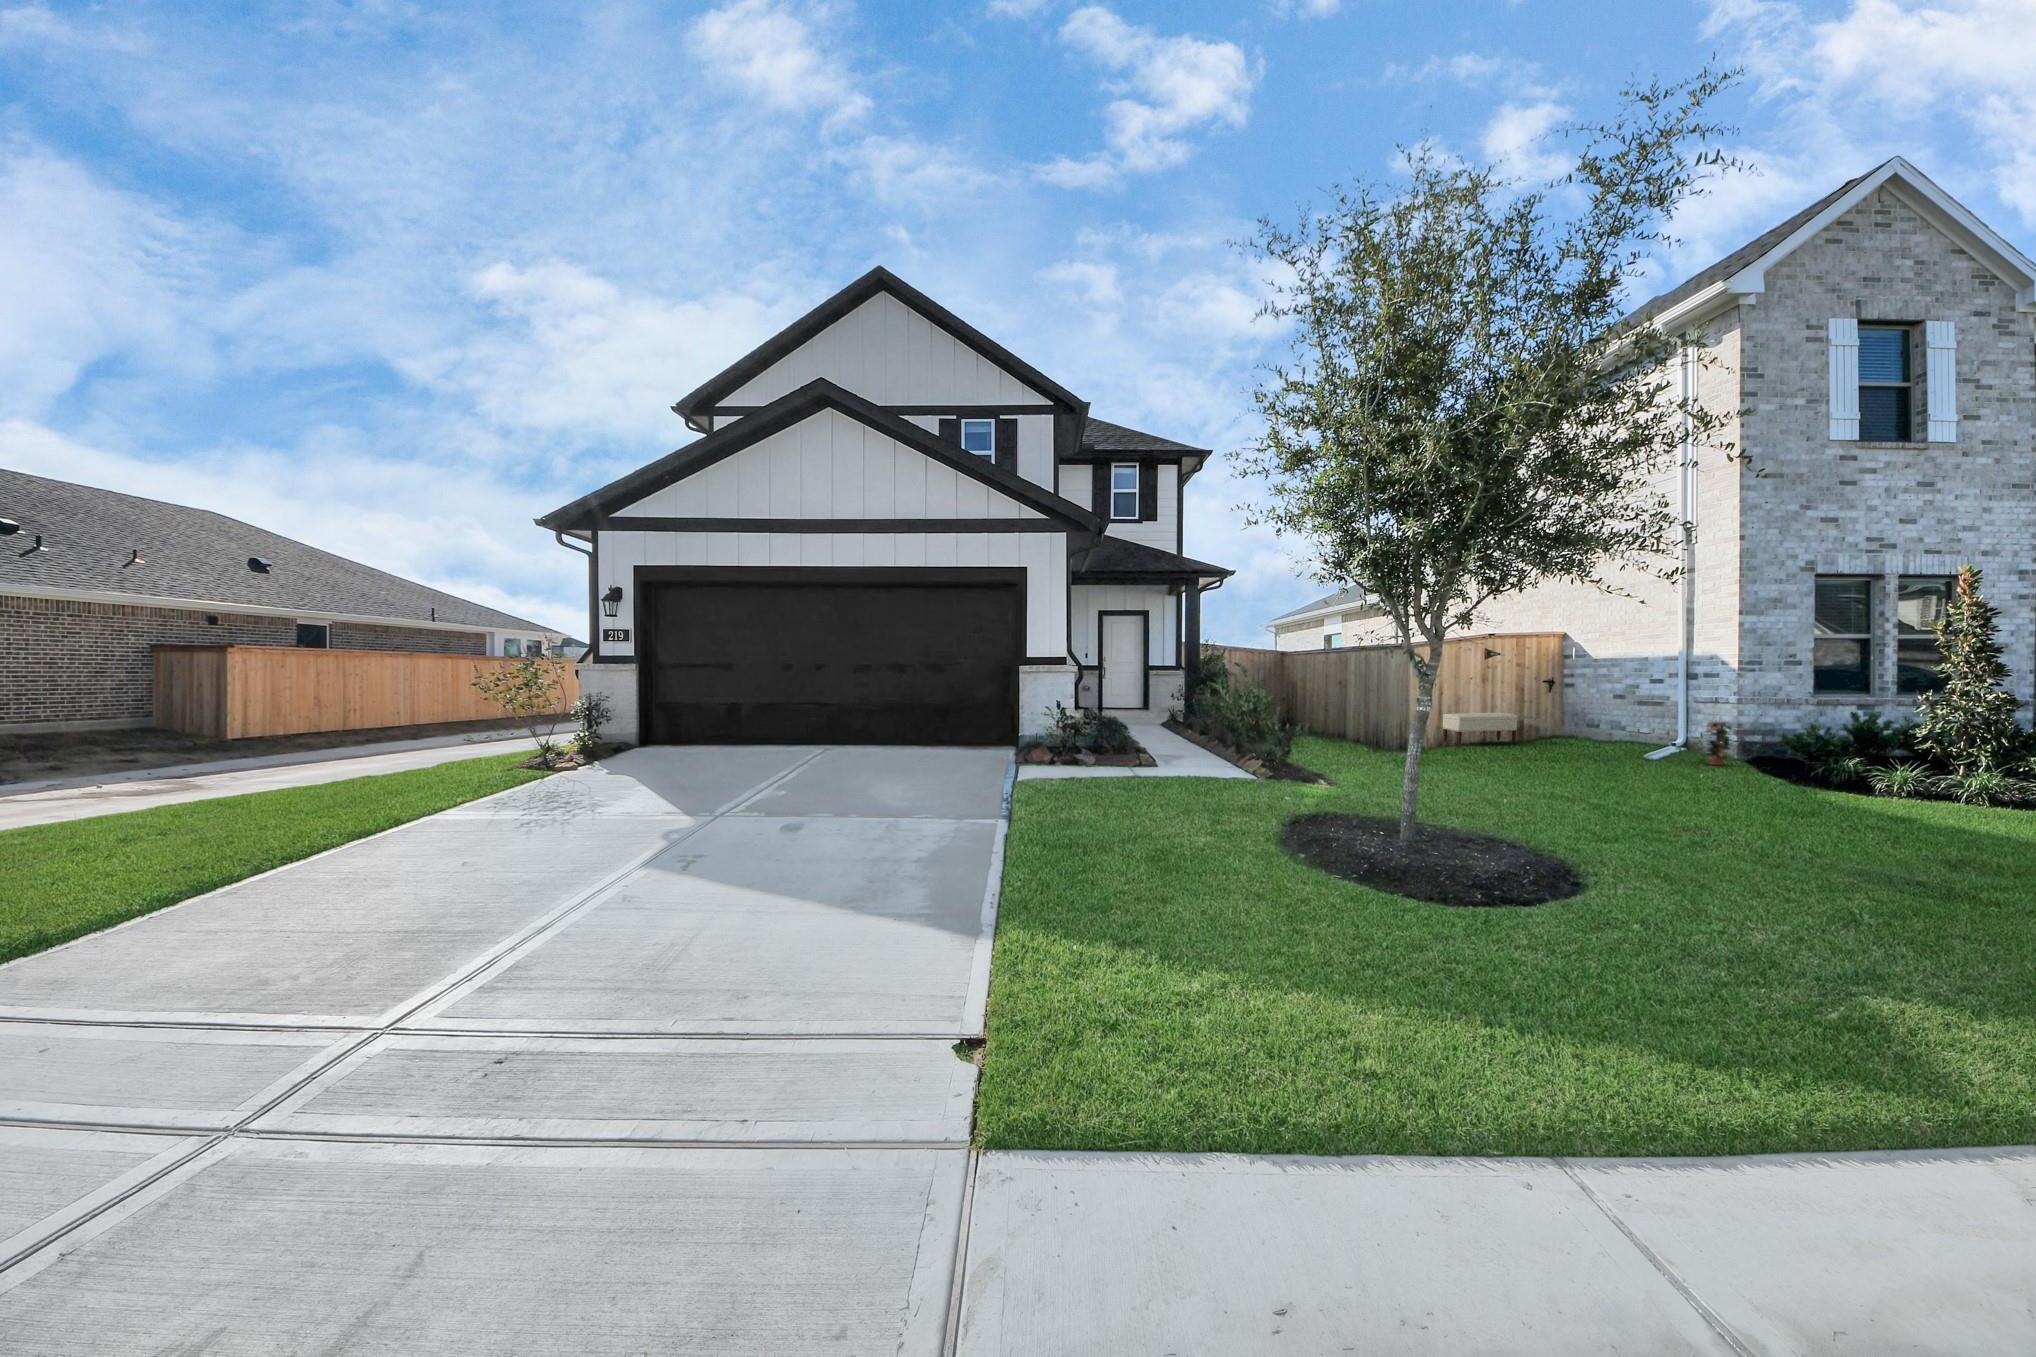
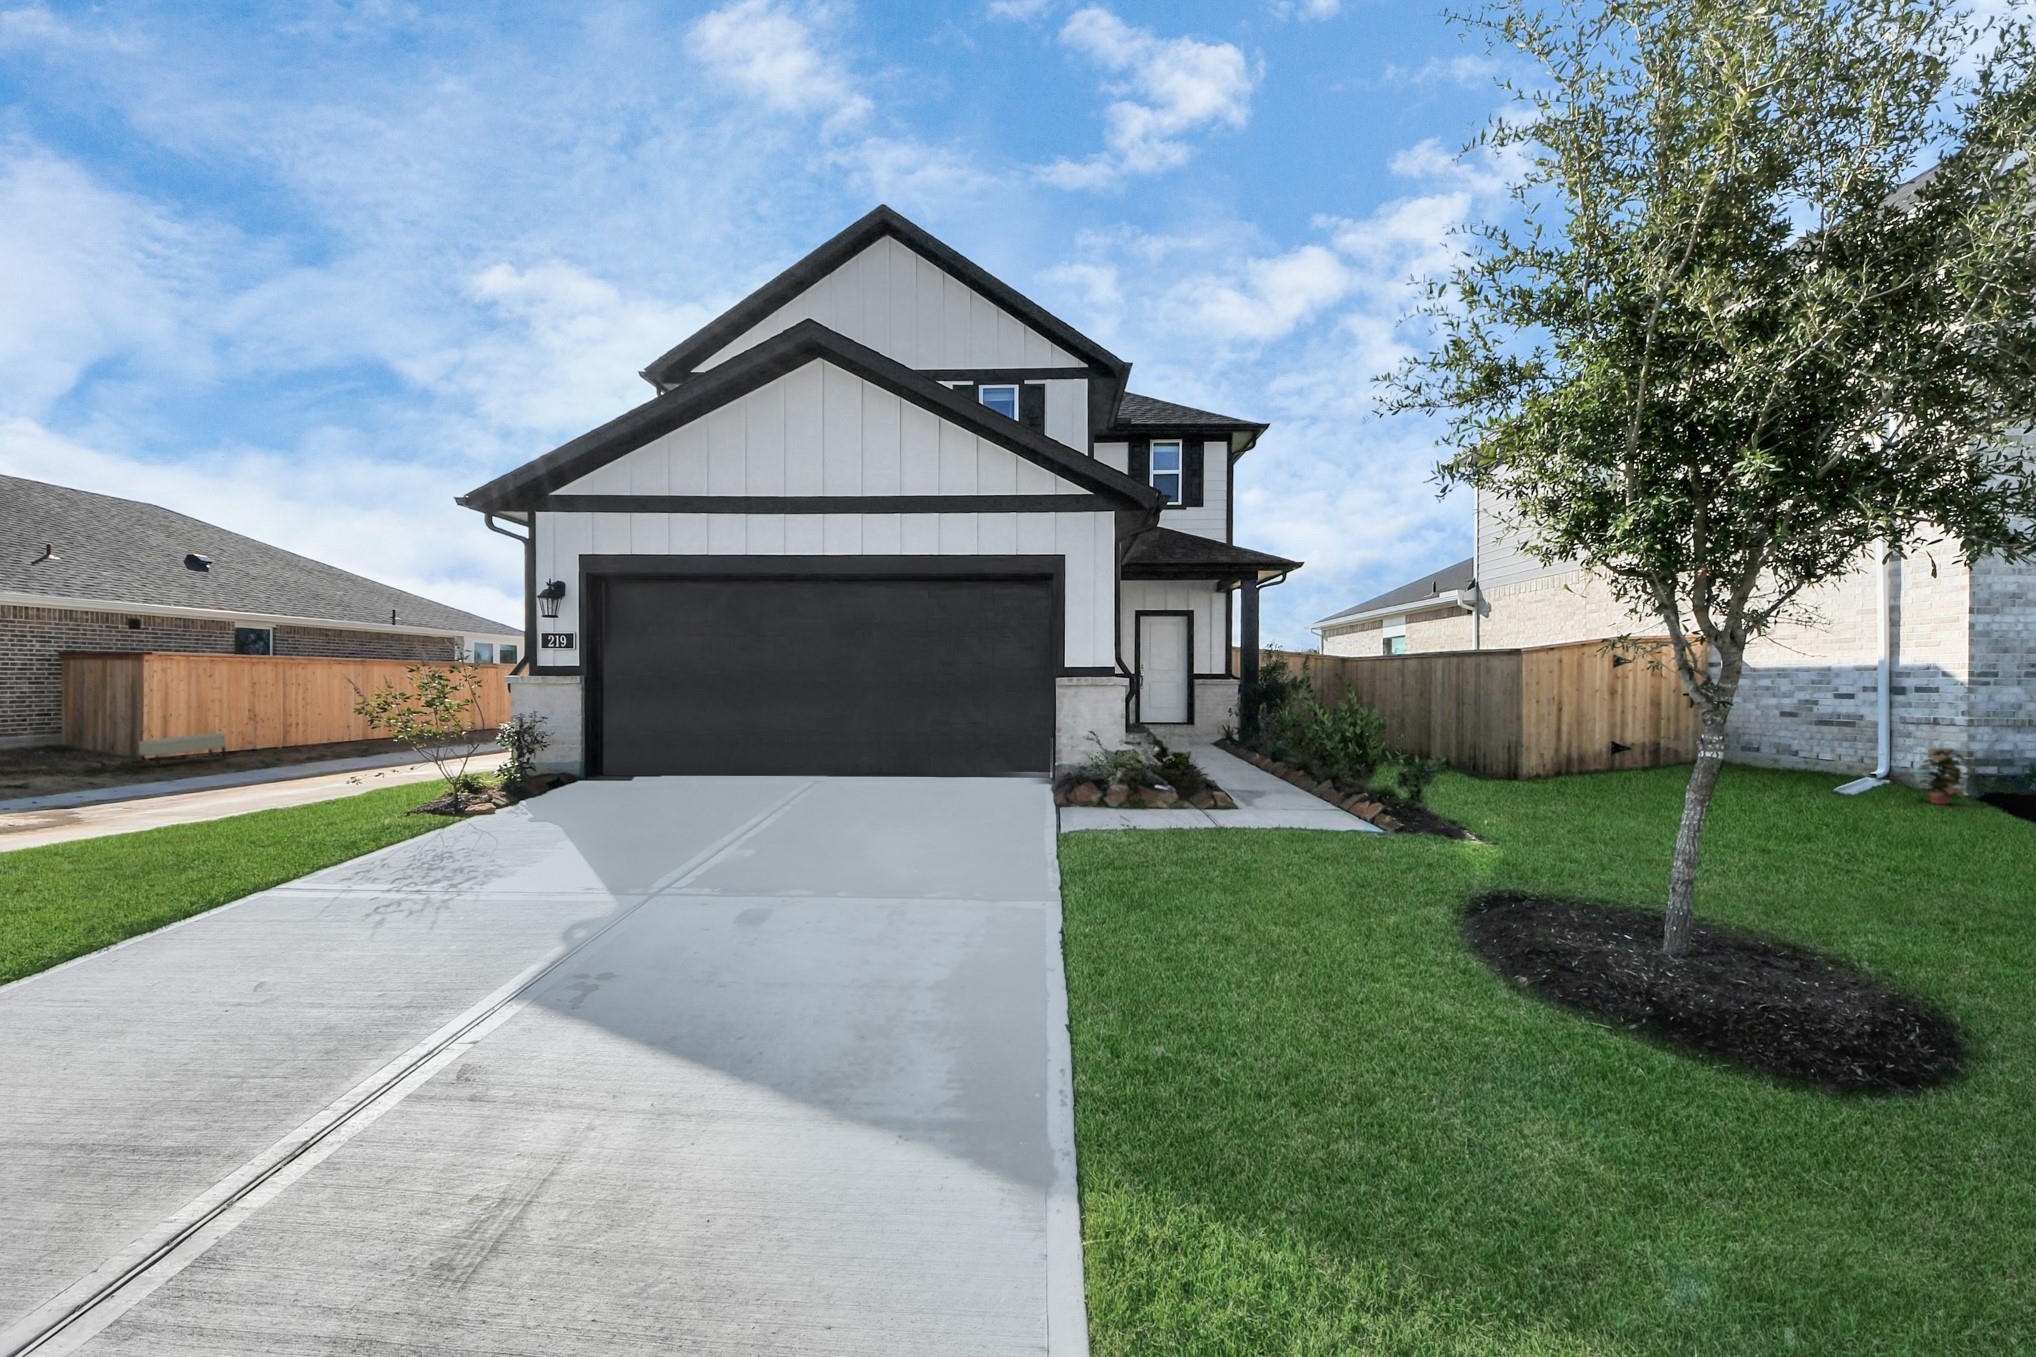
bench: present [1443,713,1518,745] -> present [139,733,226,767]

